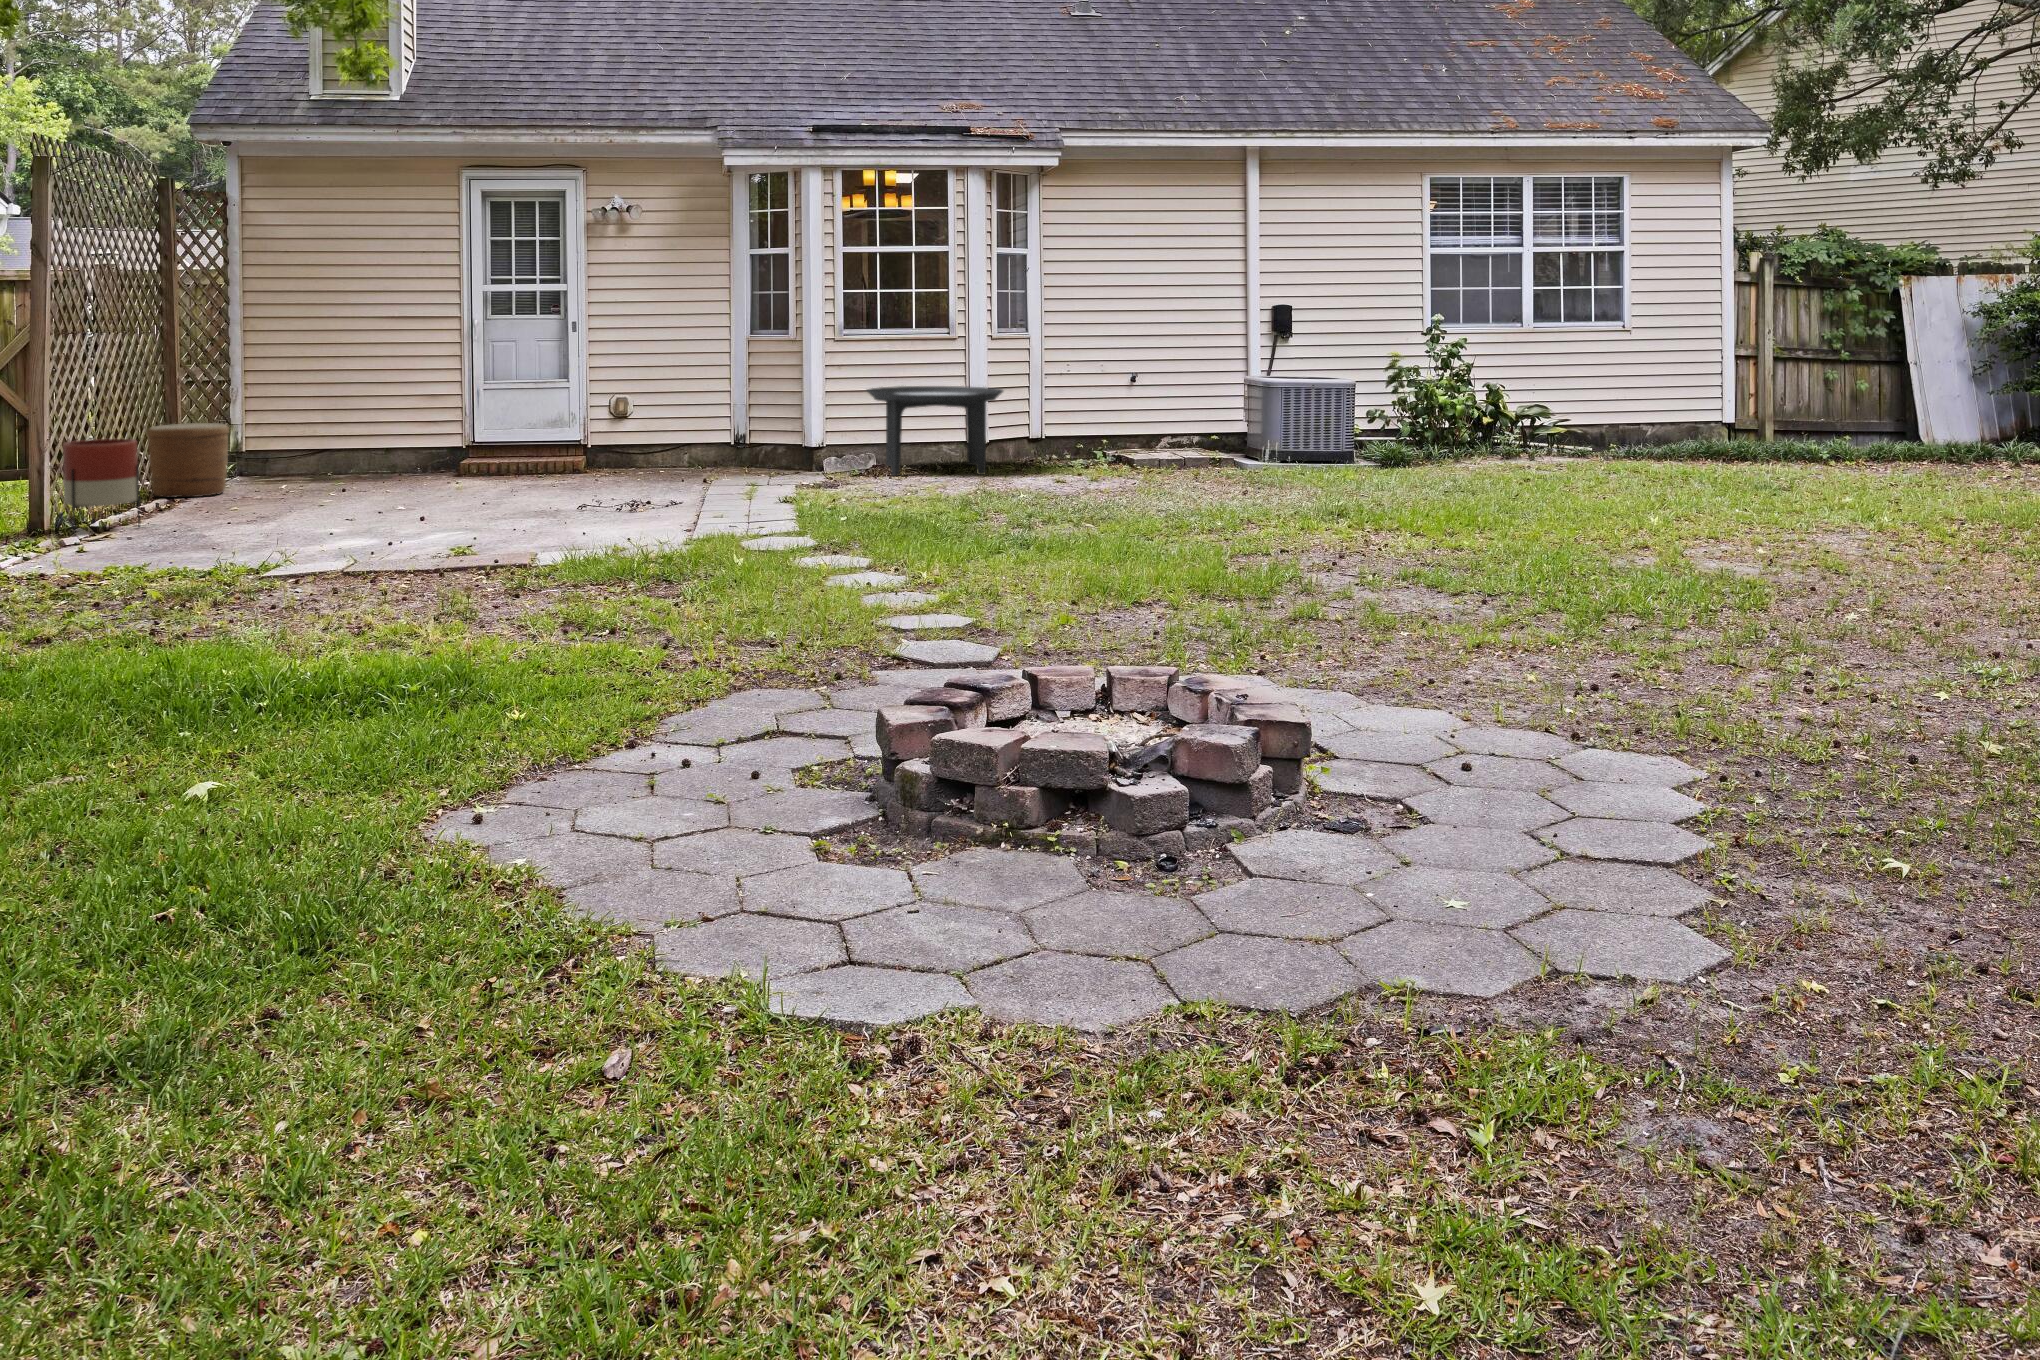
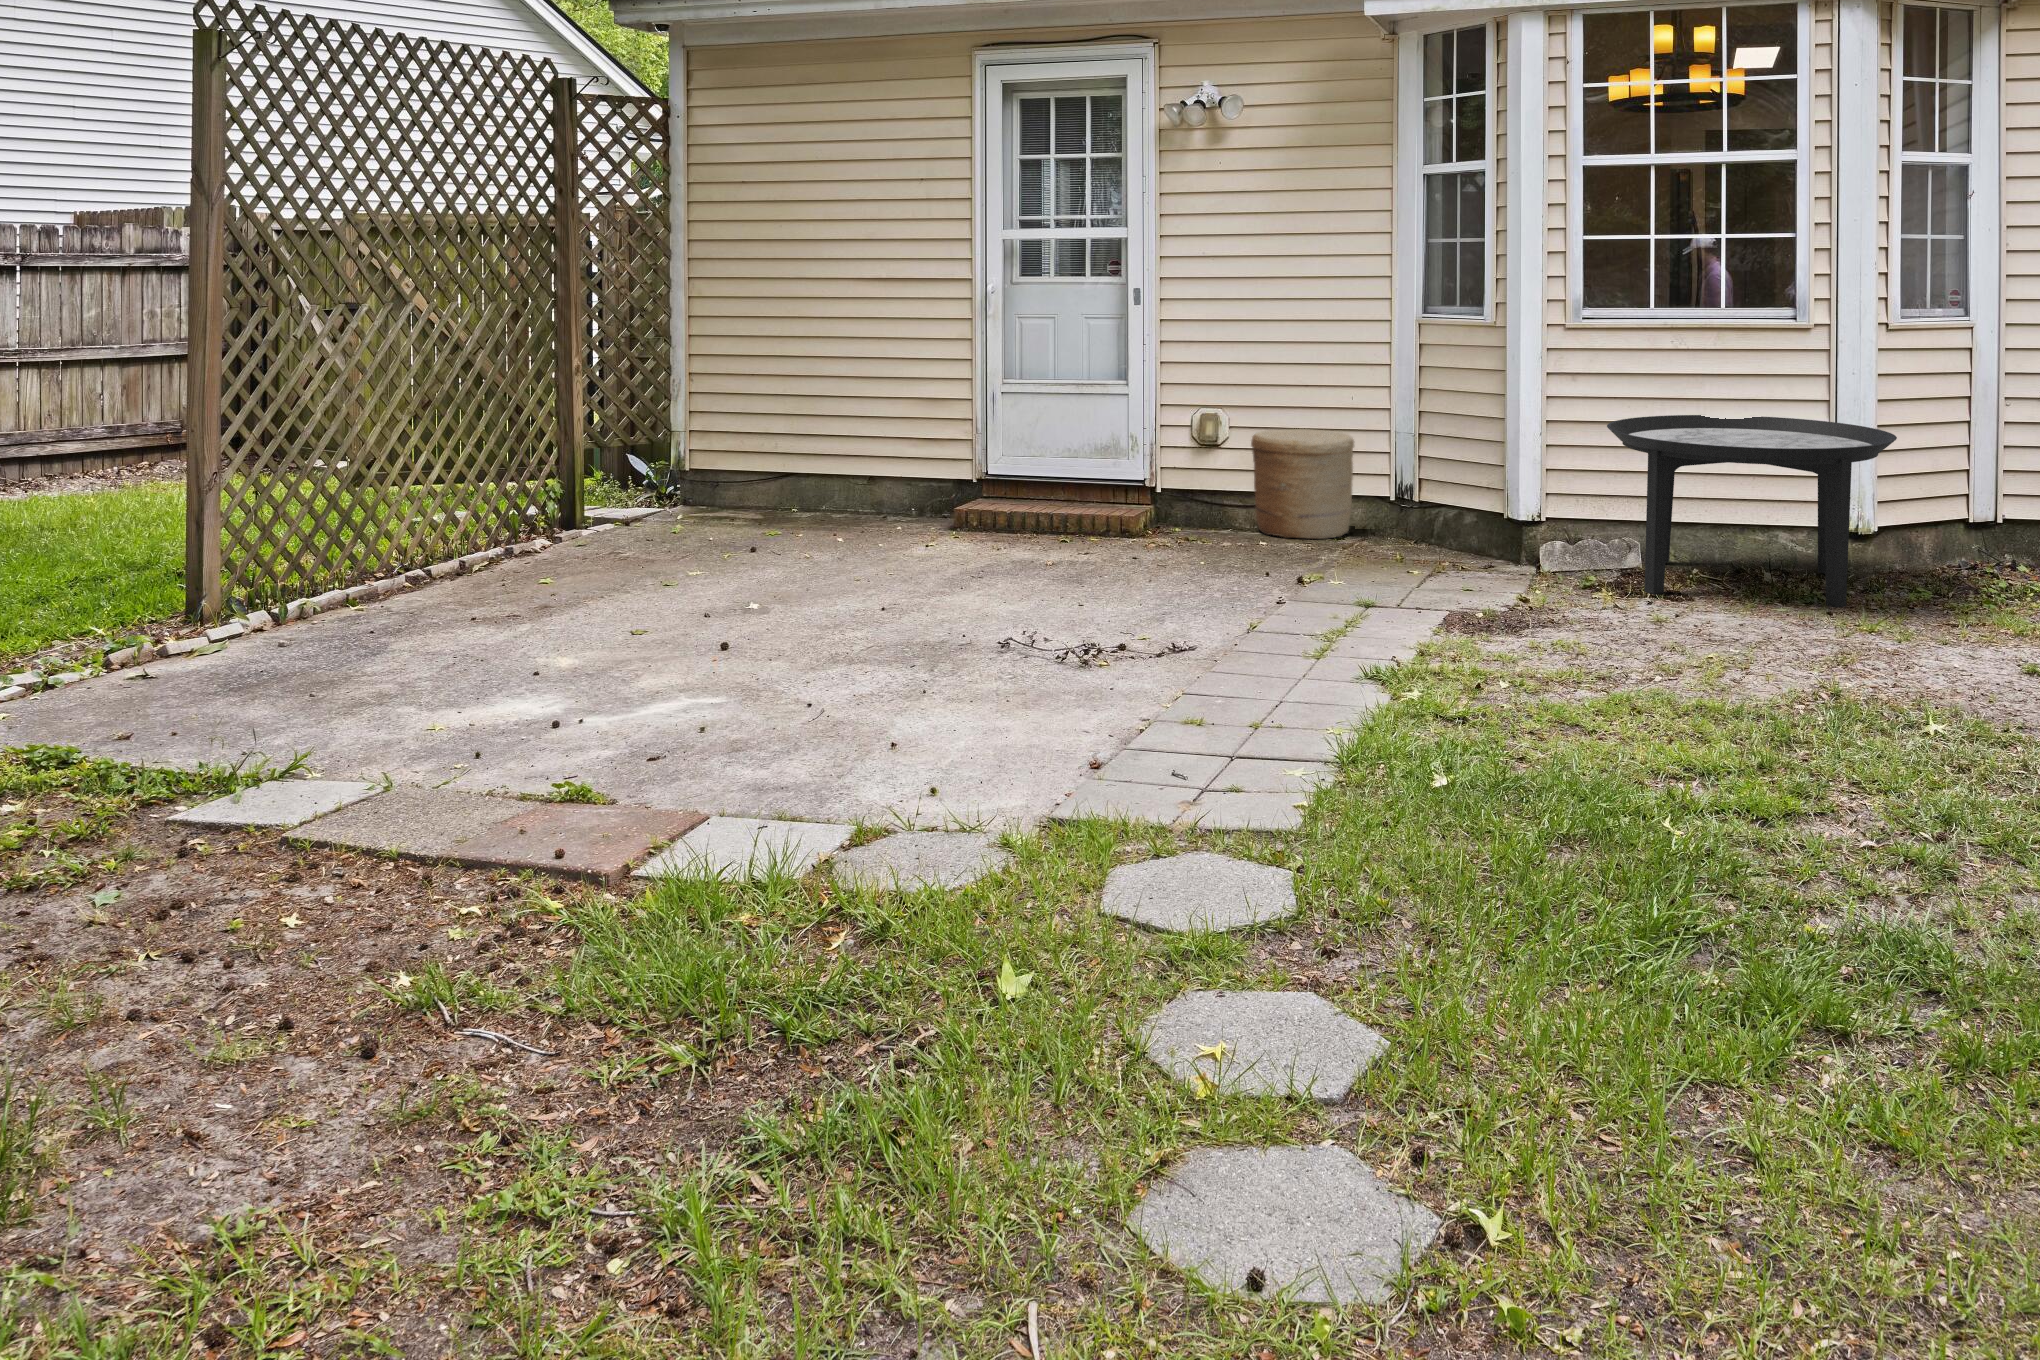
woven basket: present [147,423,229,497] -> present [1251,429,1354,539]
planter: present [63,439,140,533] -> none [270,476,377,622]

